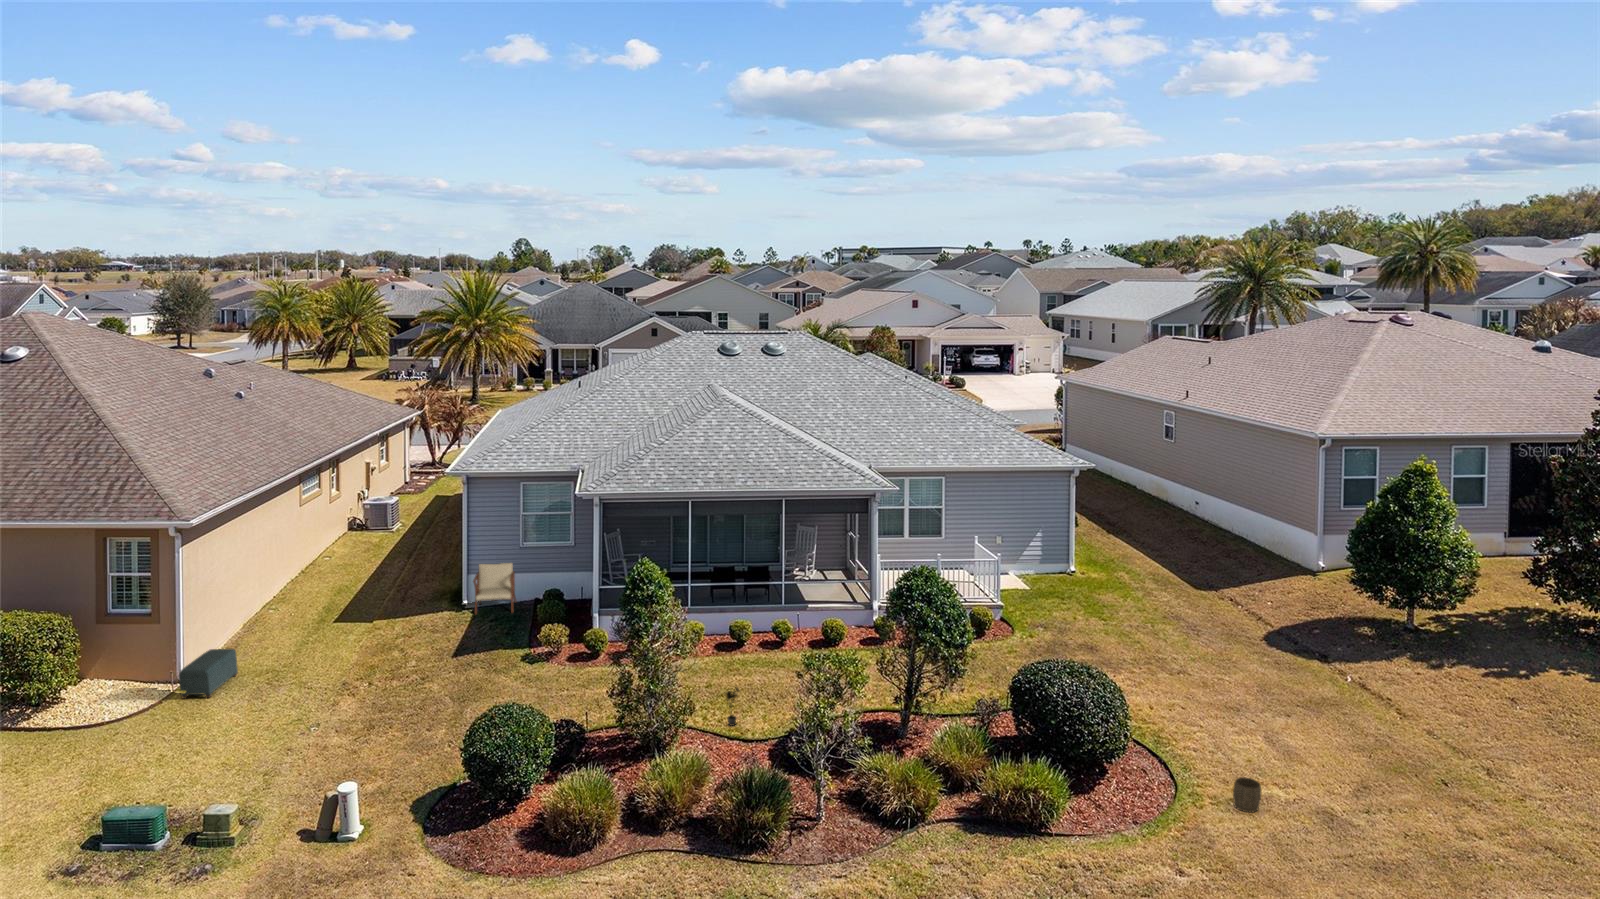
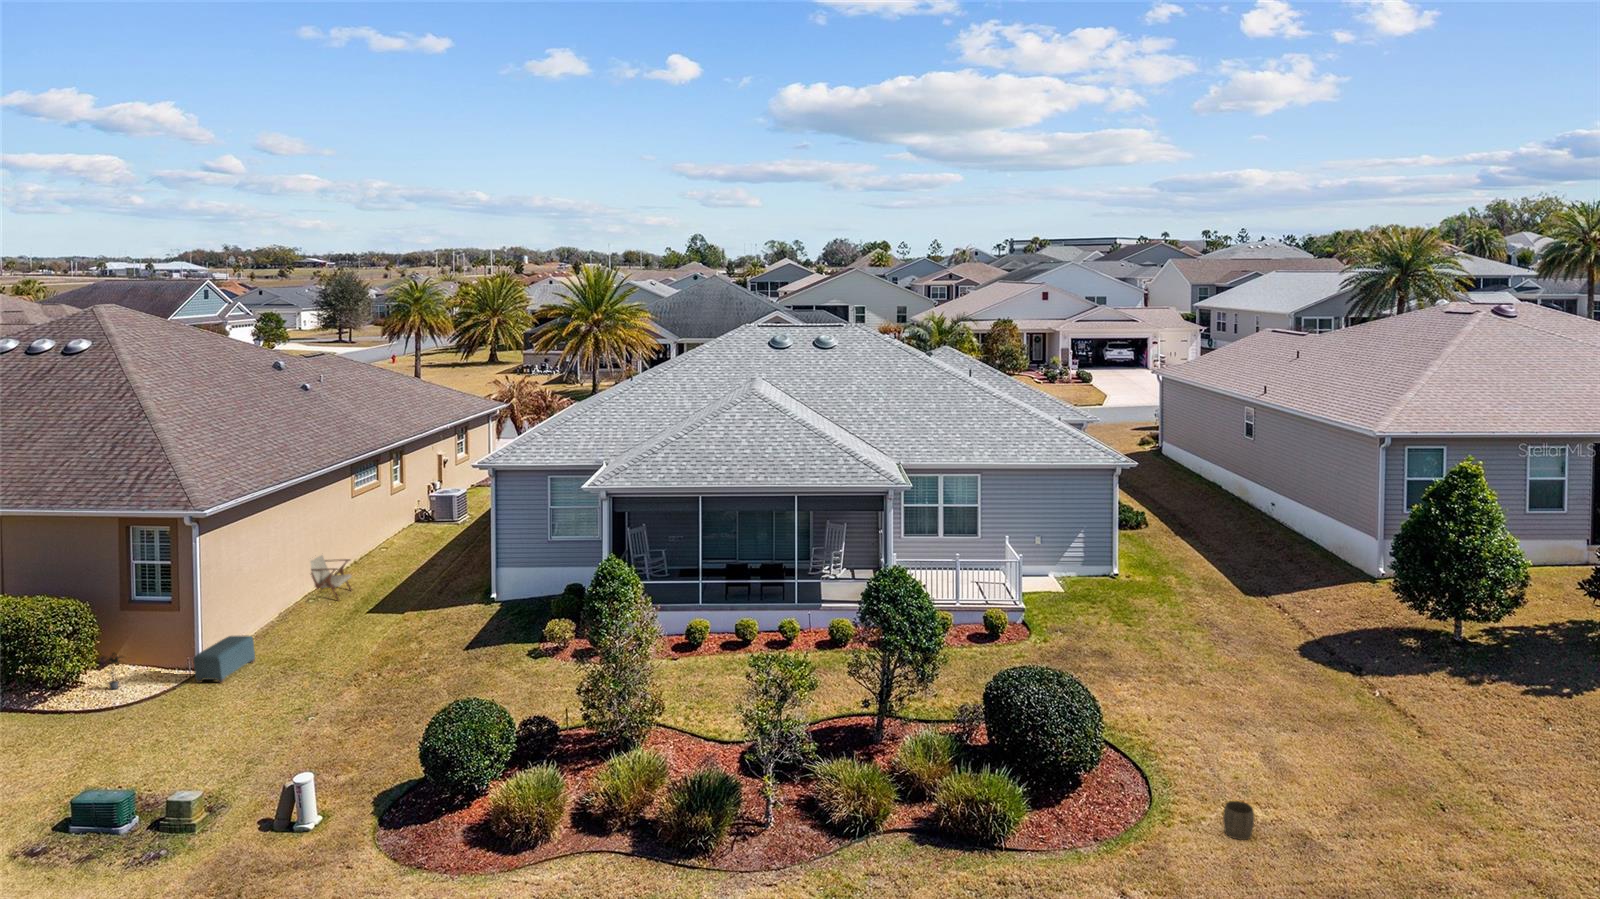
lounge chair: present [473,563,516,614] -> present [307,555,352,601]
potted plant: present [726,688,739,726] -> present [101,653,123,689]

